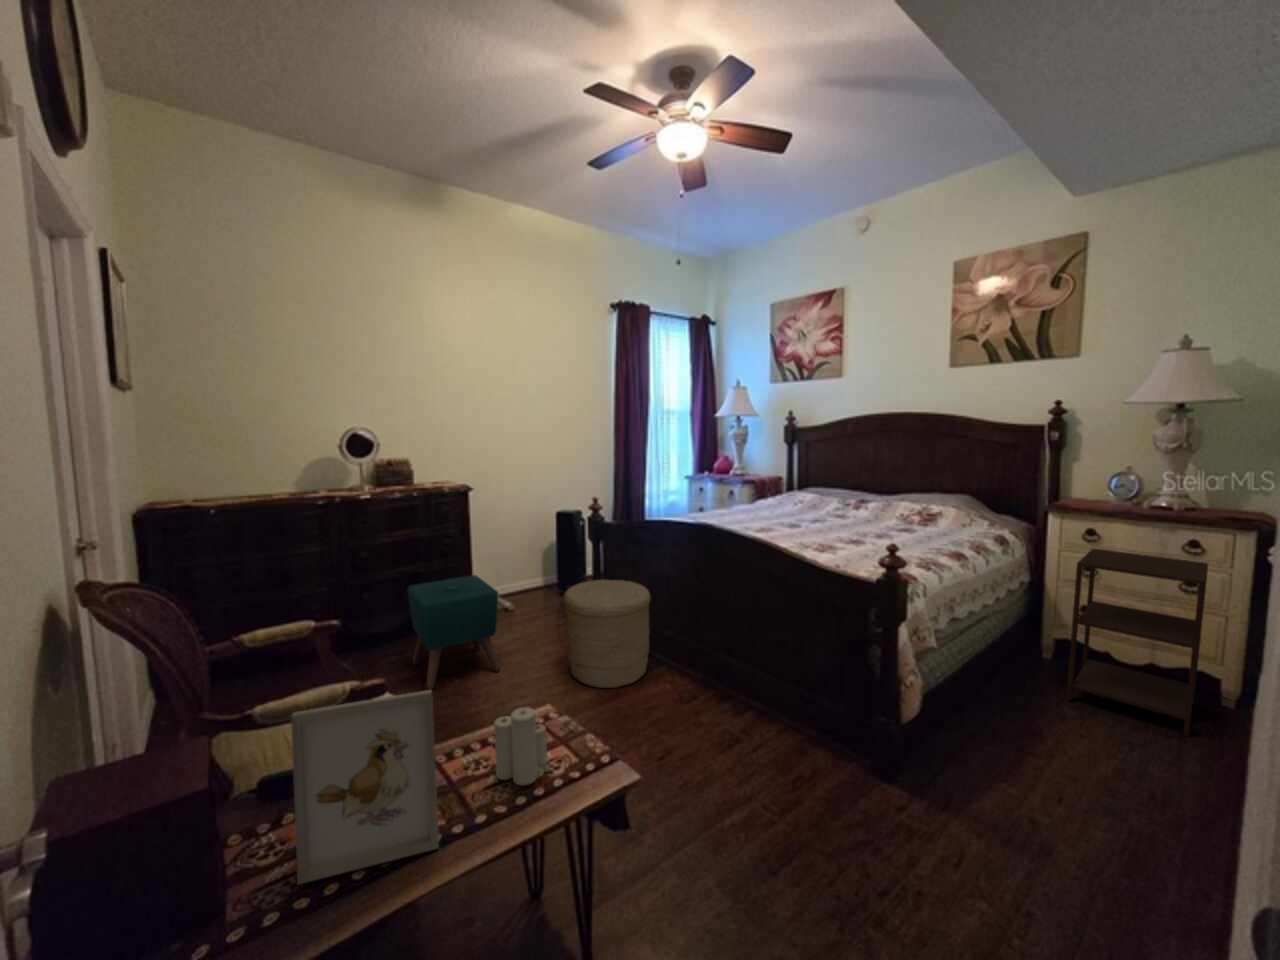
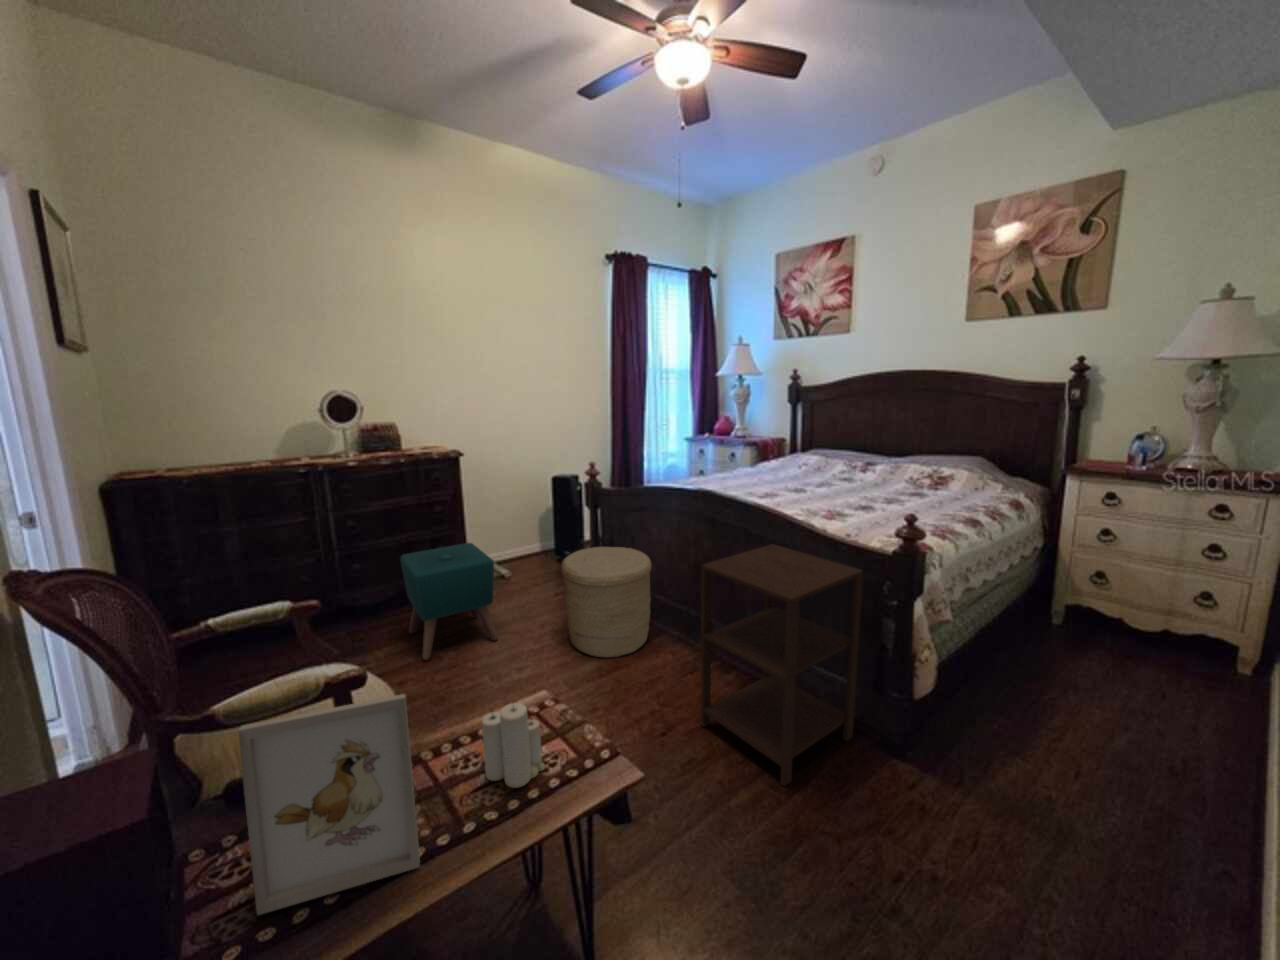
side table: present [1066,549,1208,736] -> present [701,544,863,786]

